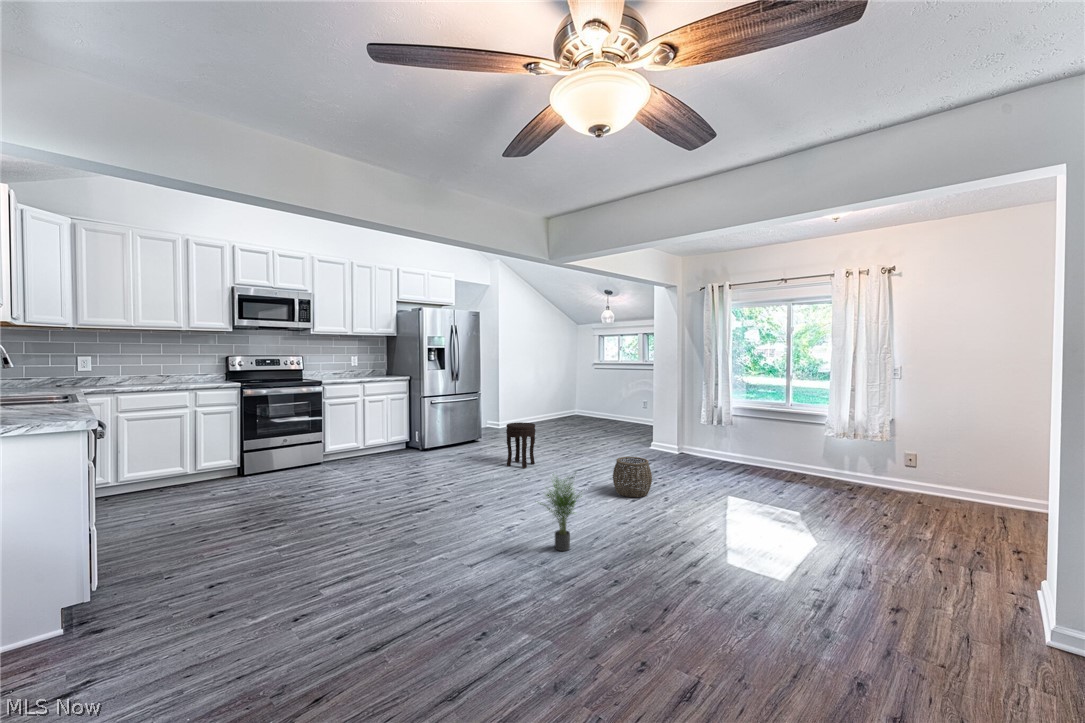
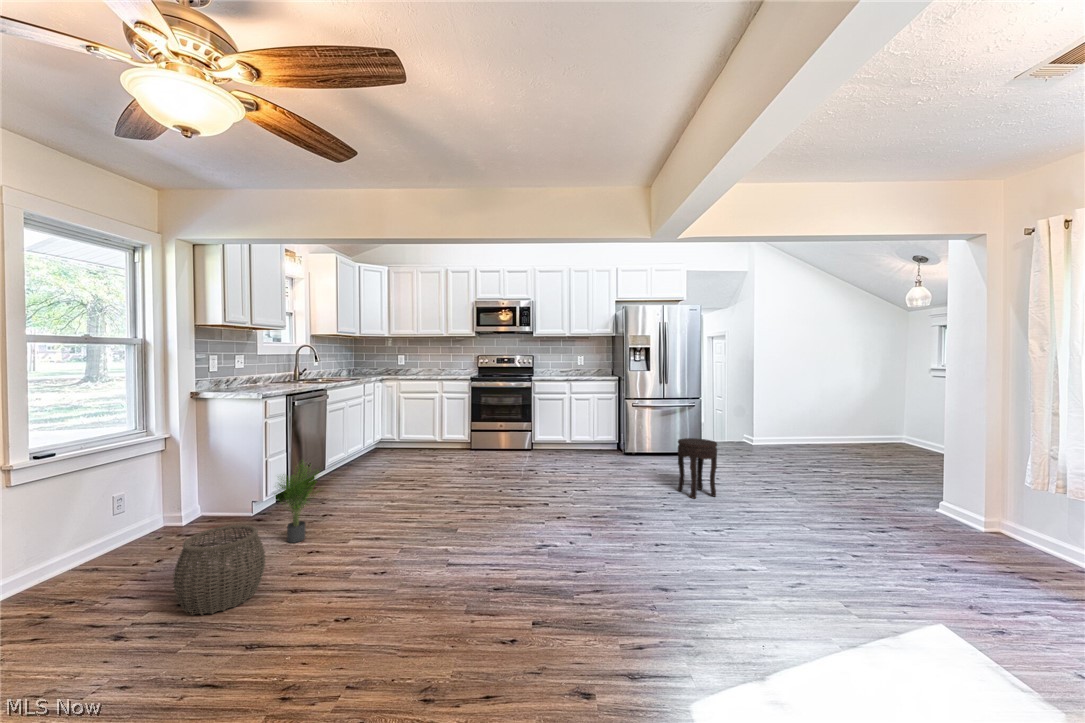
woven basket: present [613,457,652,497] -> present [173,525,266,615]
potted plant: present [540,479,582,551] -> present [279,465,319,543]

